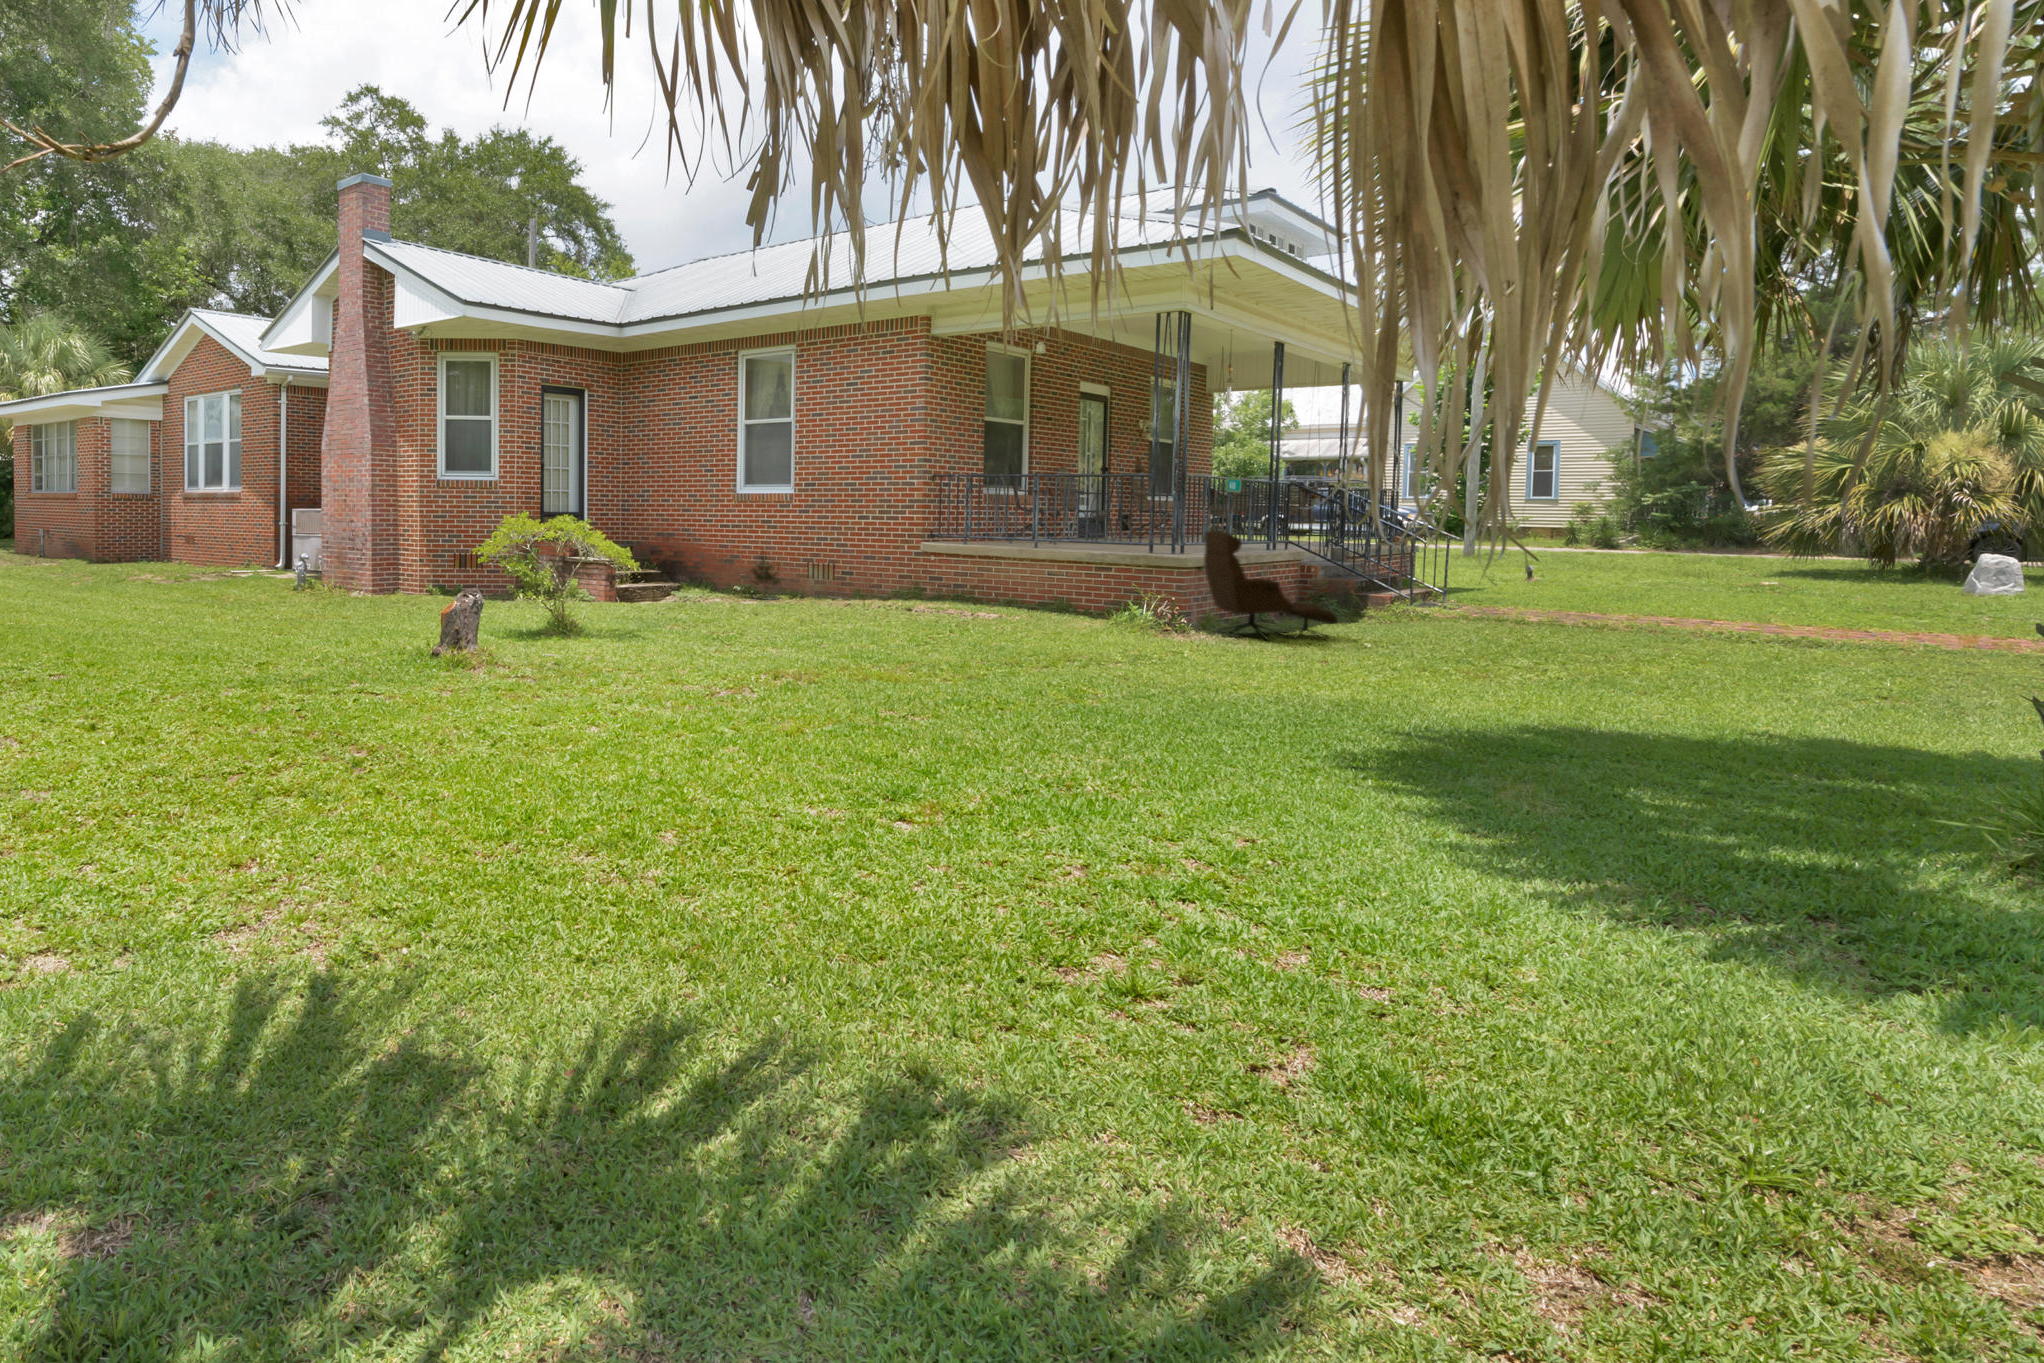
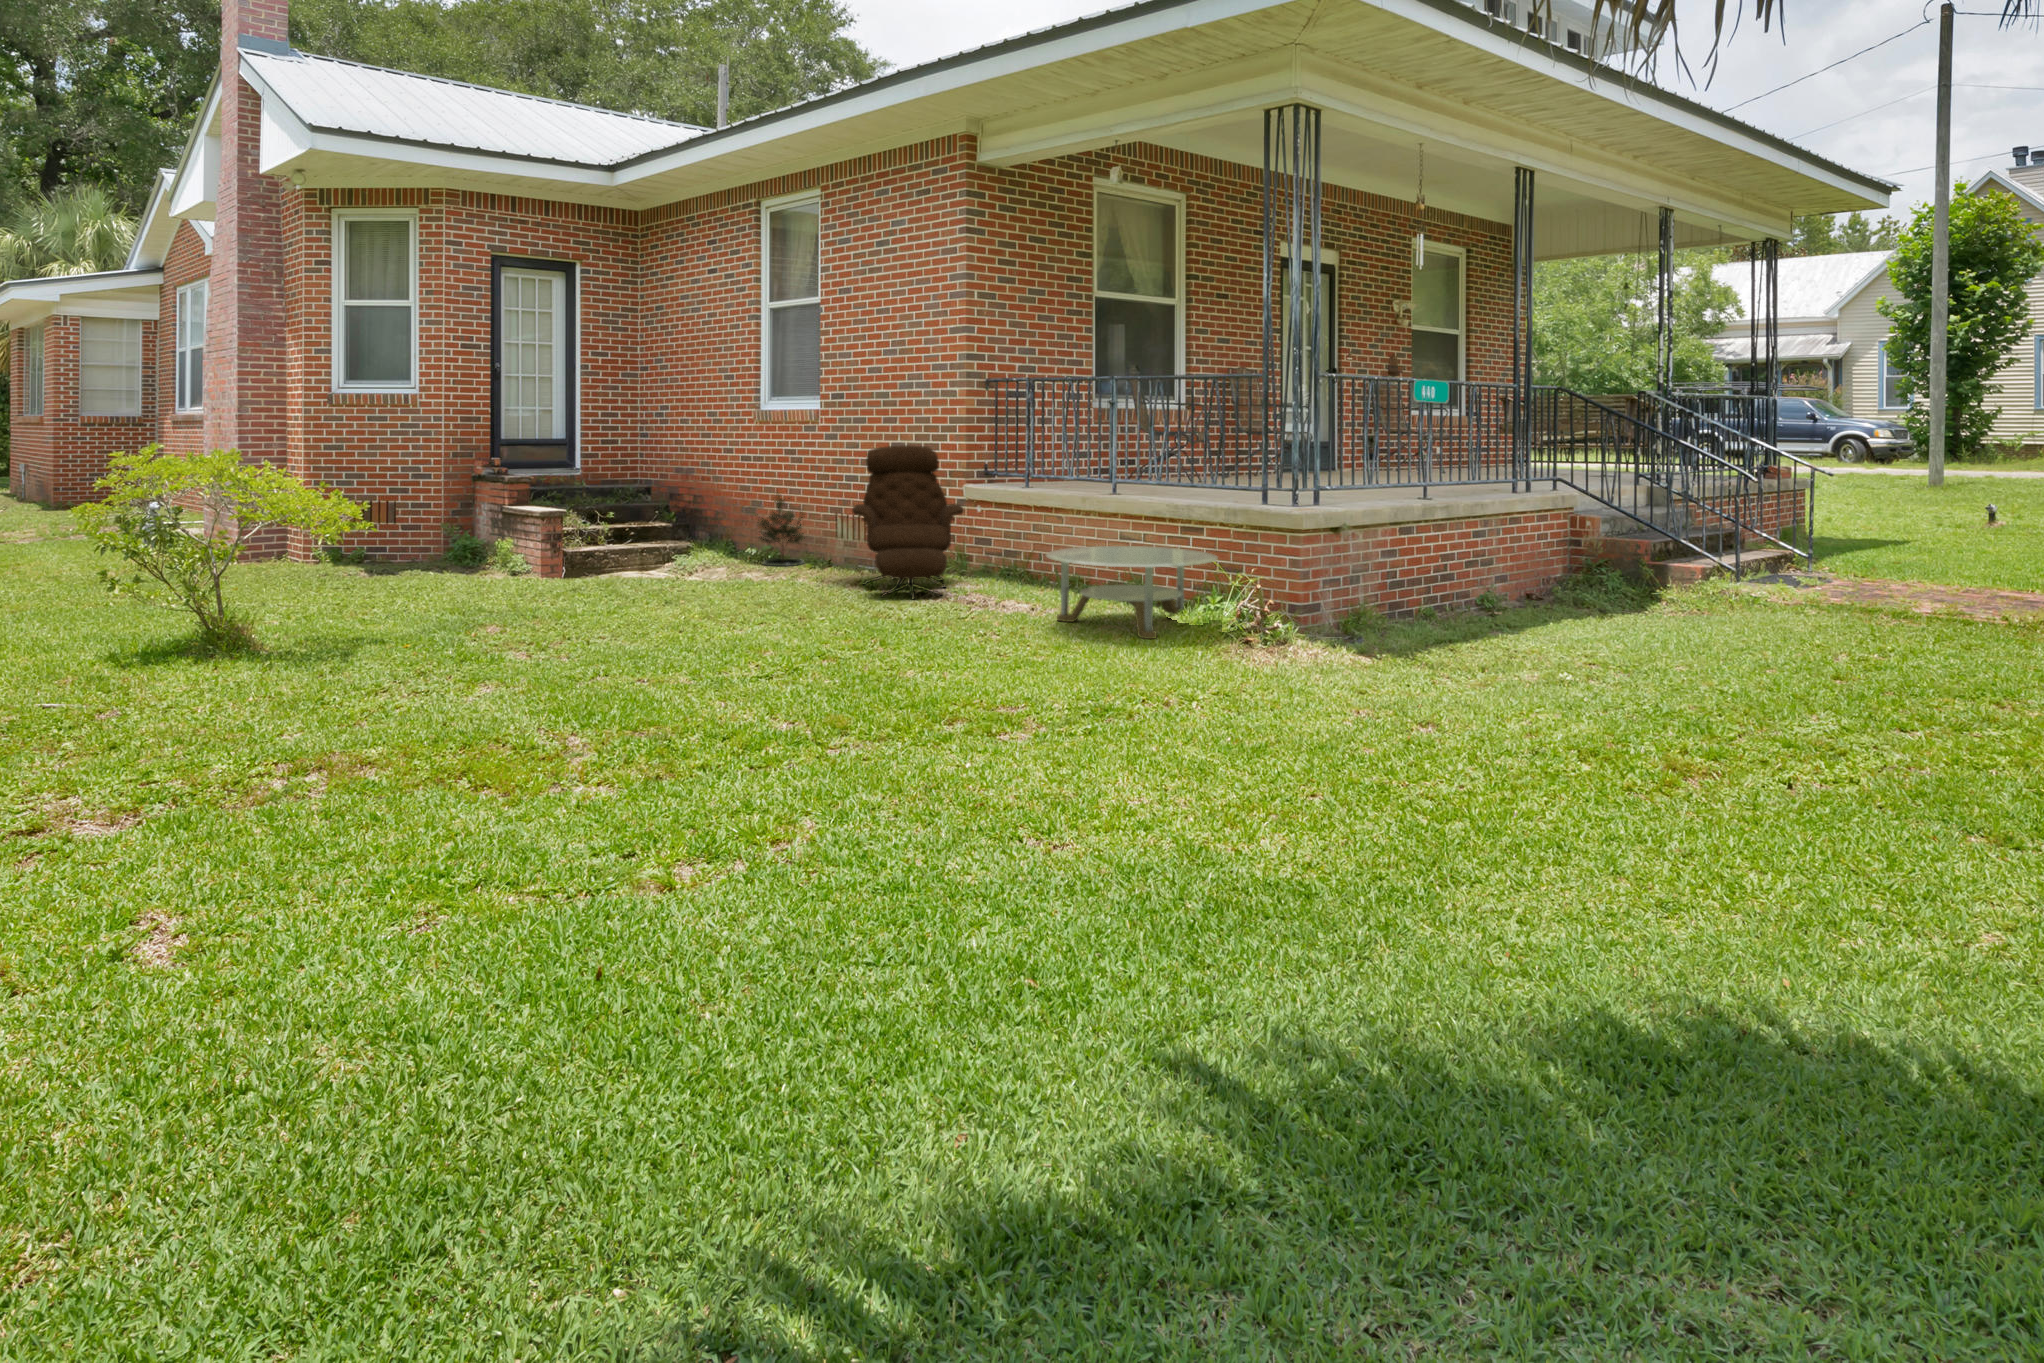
lounge chair: present [1204,530,1338,640] -> present [852,445,964,600]
round table: none [1019,584,1133,639] -> present [1046,546,1218,639]

